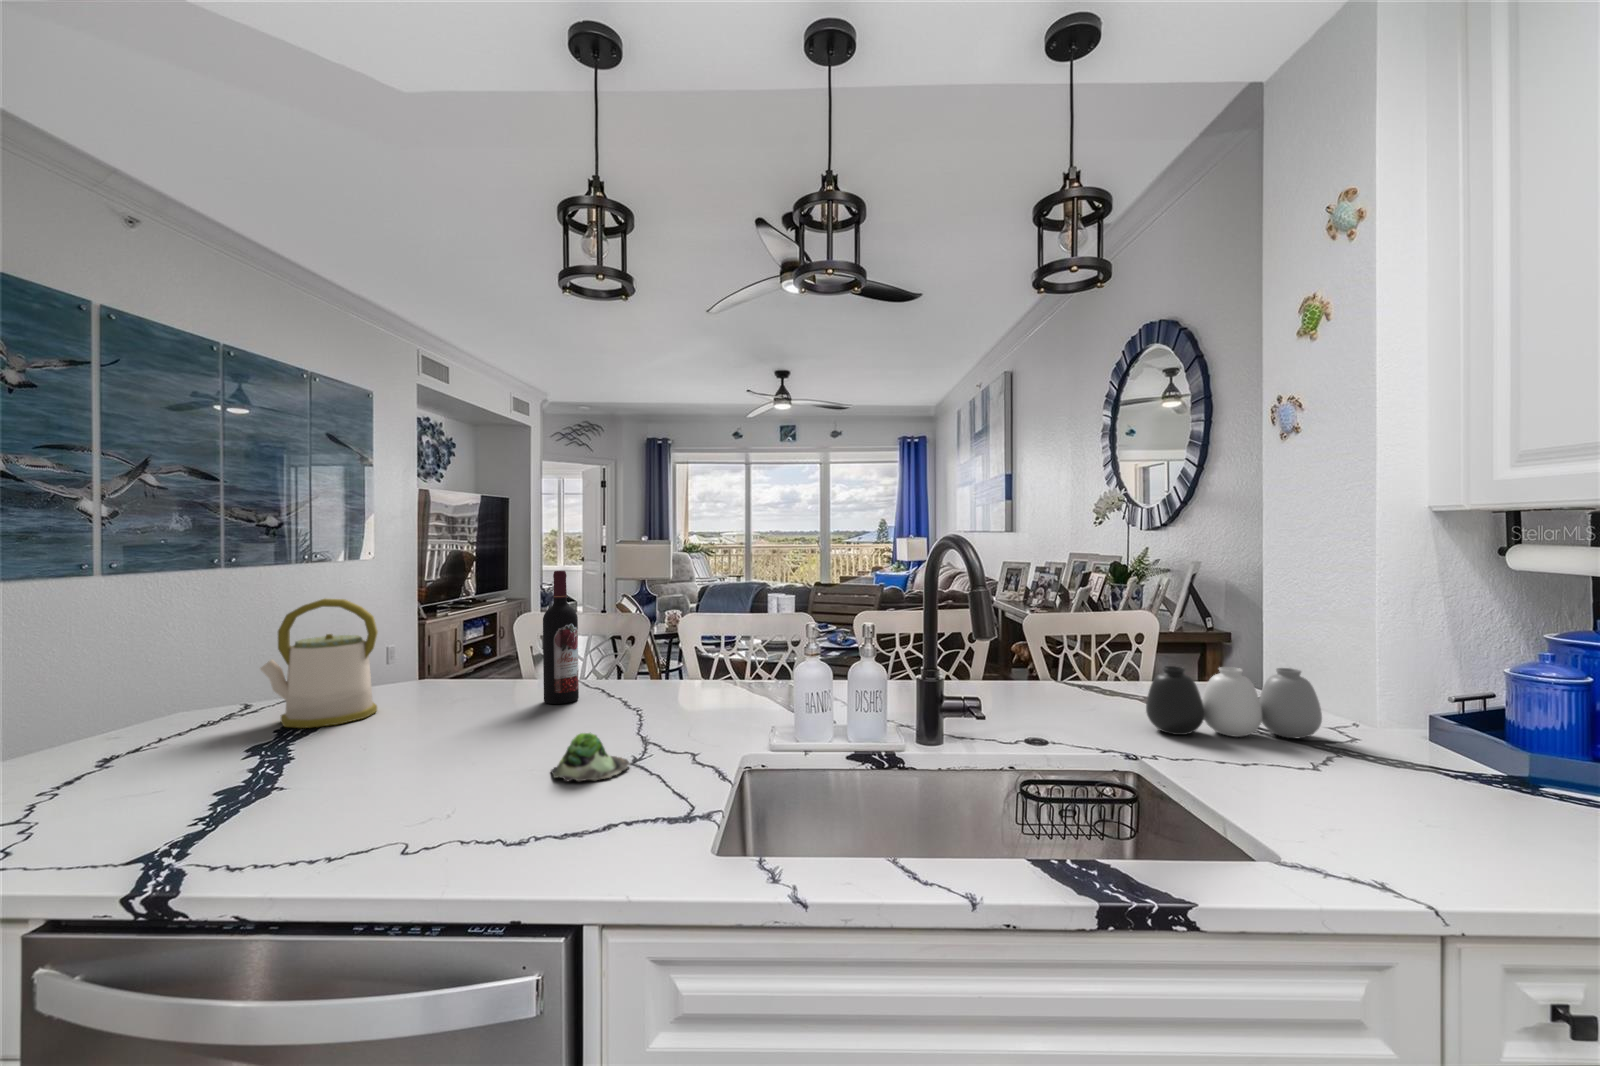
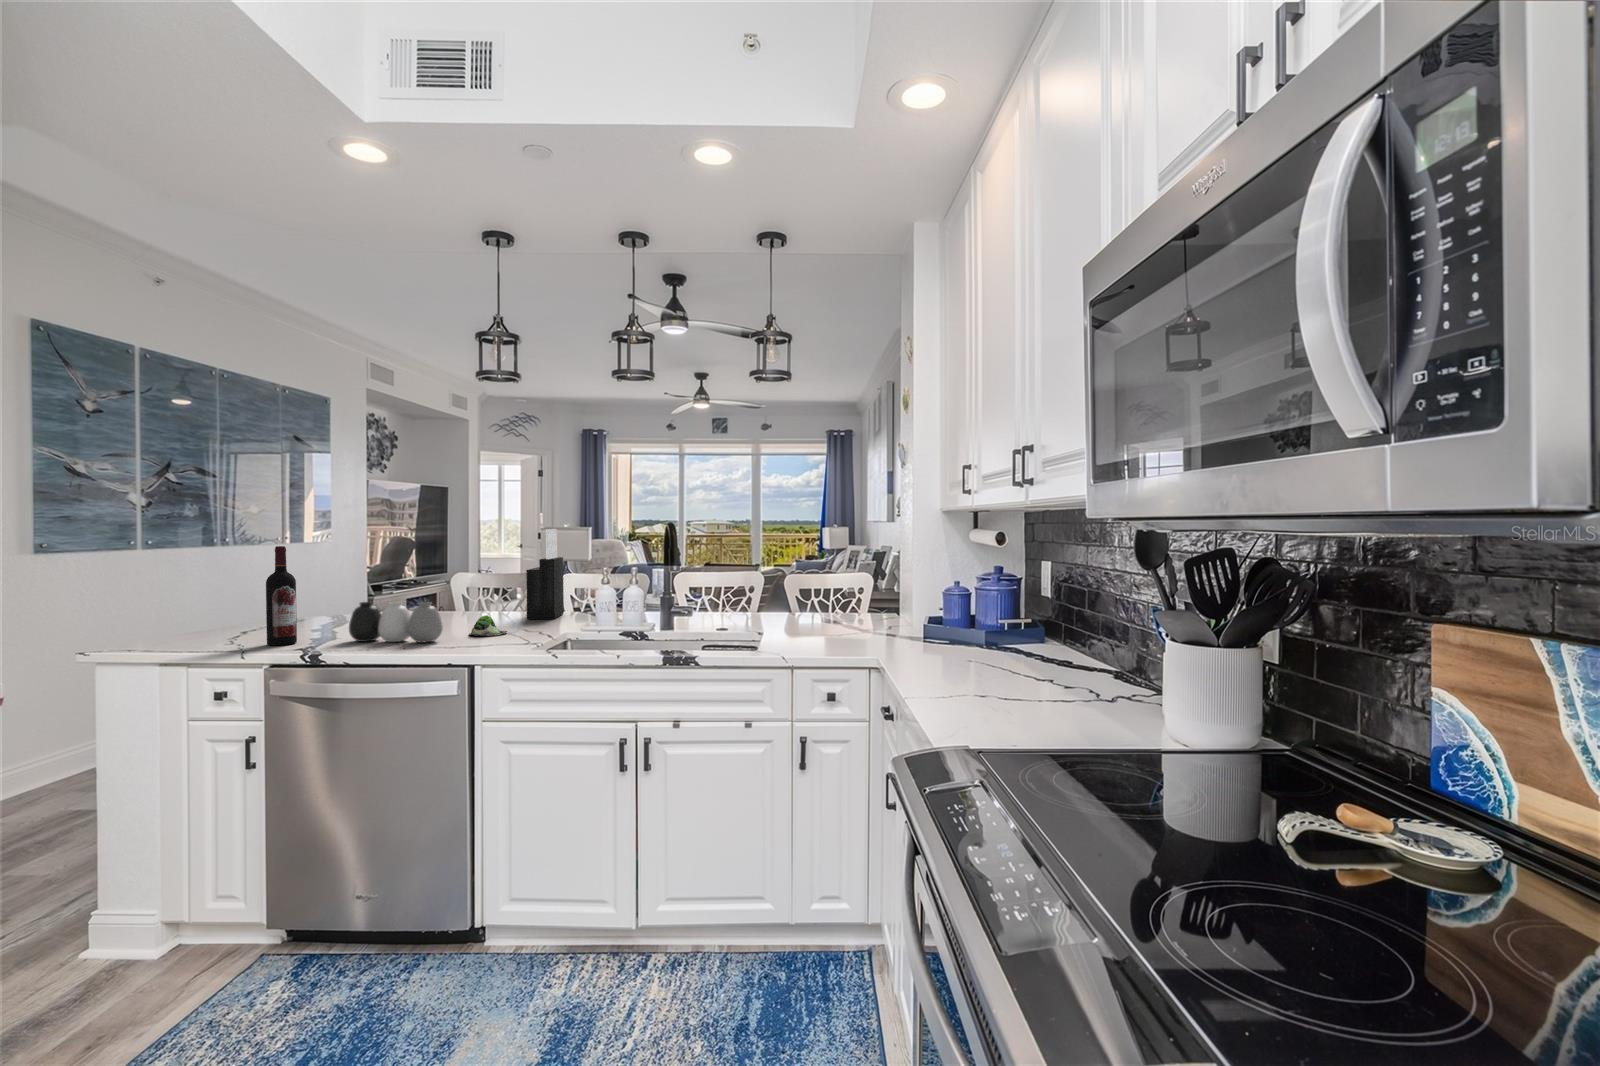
knife block: none [642,548,700,708] -> present [526,529,564,619]
wine bottle: present [543,571,579,704] -> present [266,546,297,645]
kettle: present [260,599,378,728] -> none [309,556,372,625]
vase: present [1146,666,1322,738] -> present [349,602,443,643]

